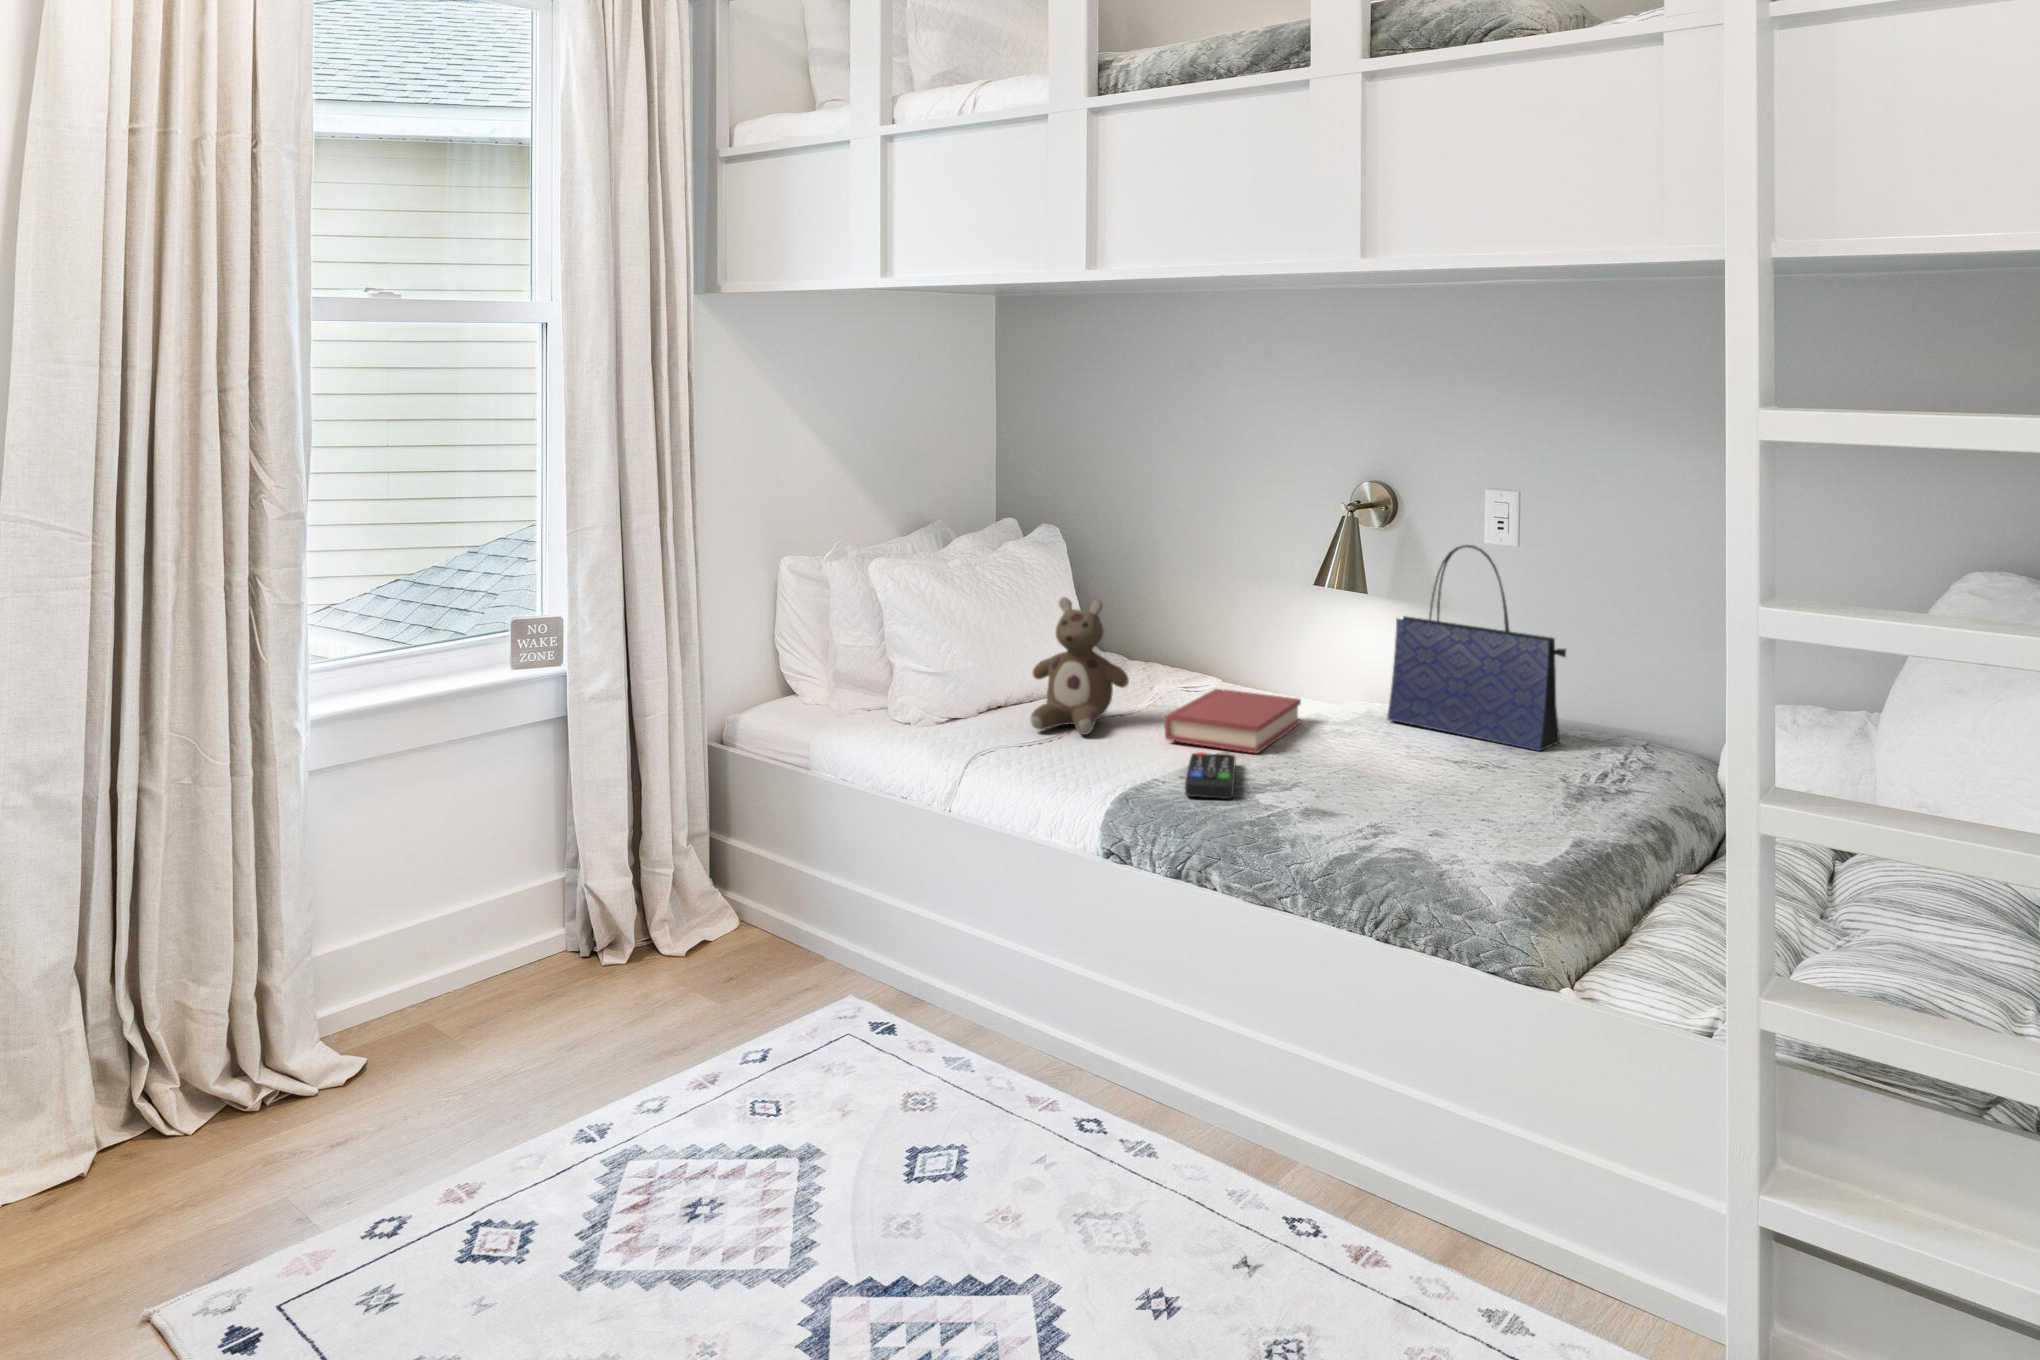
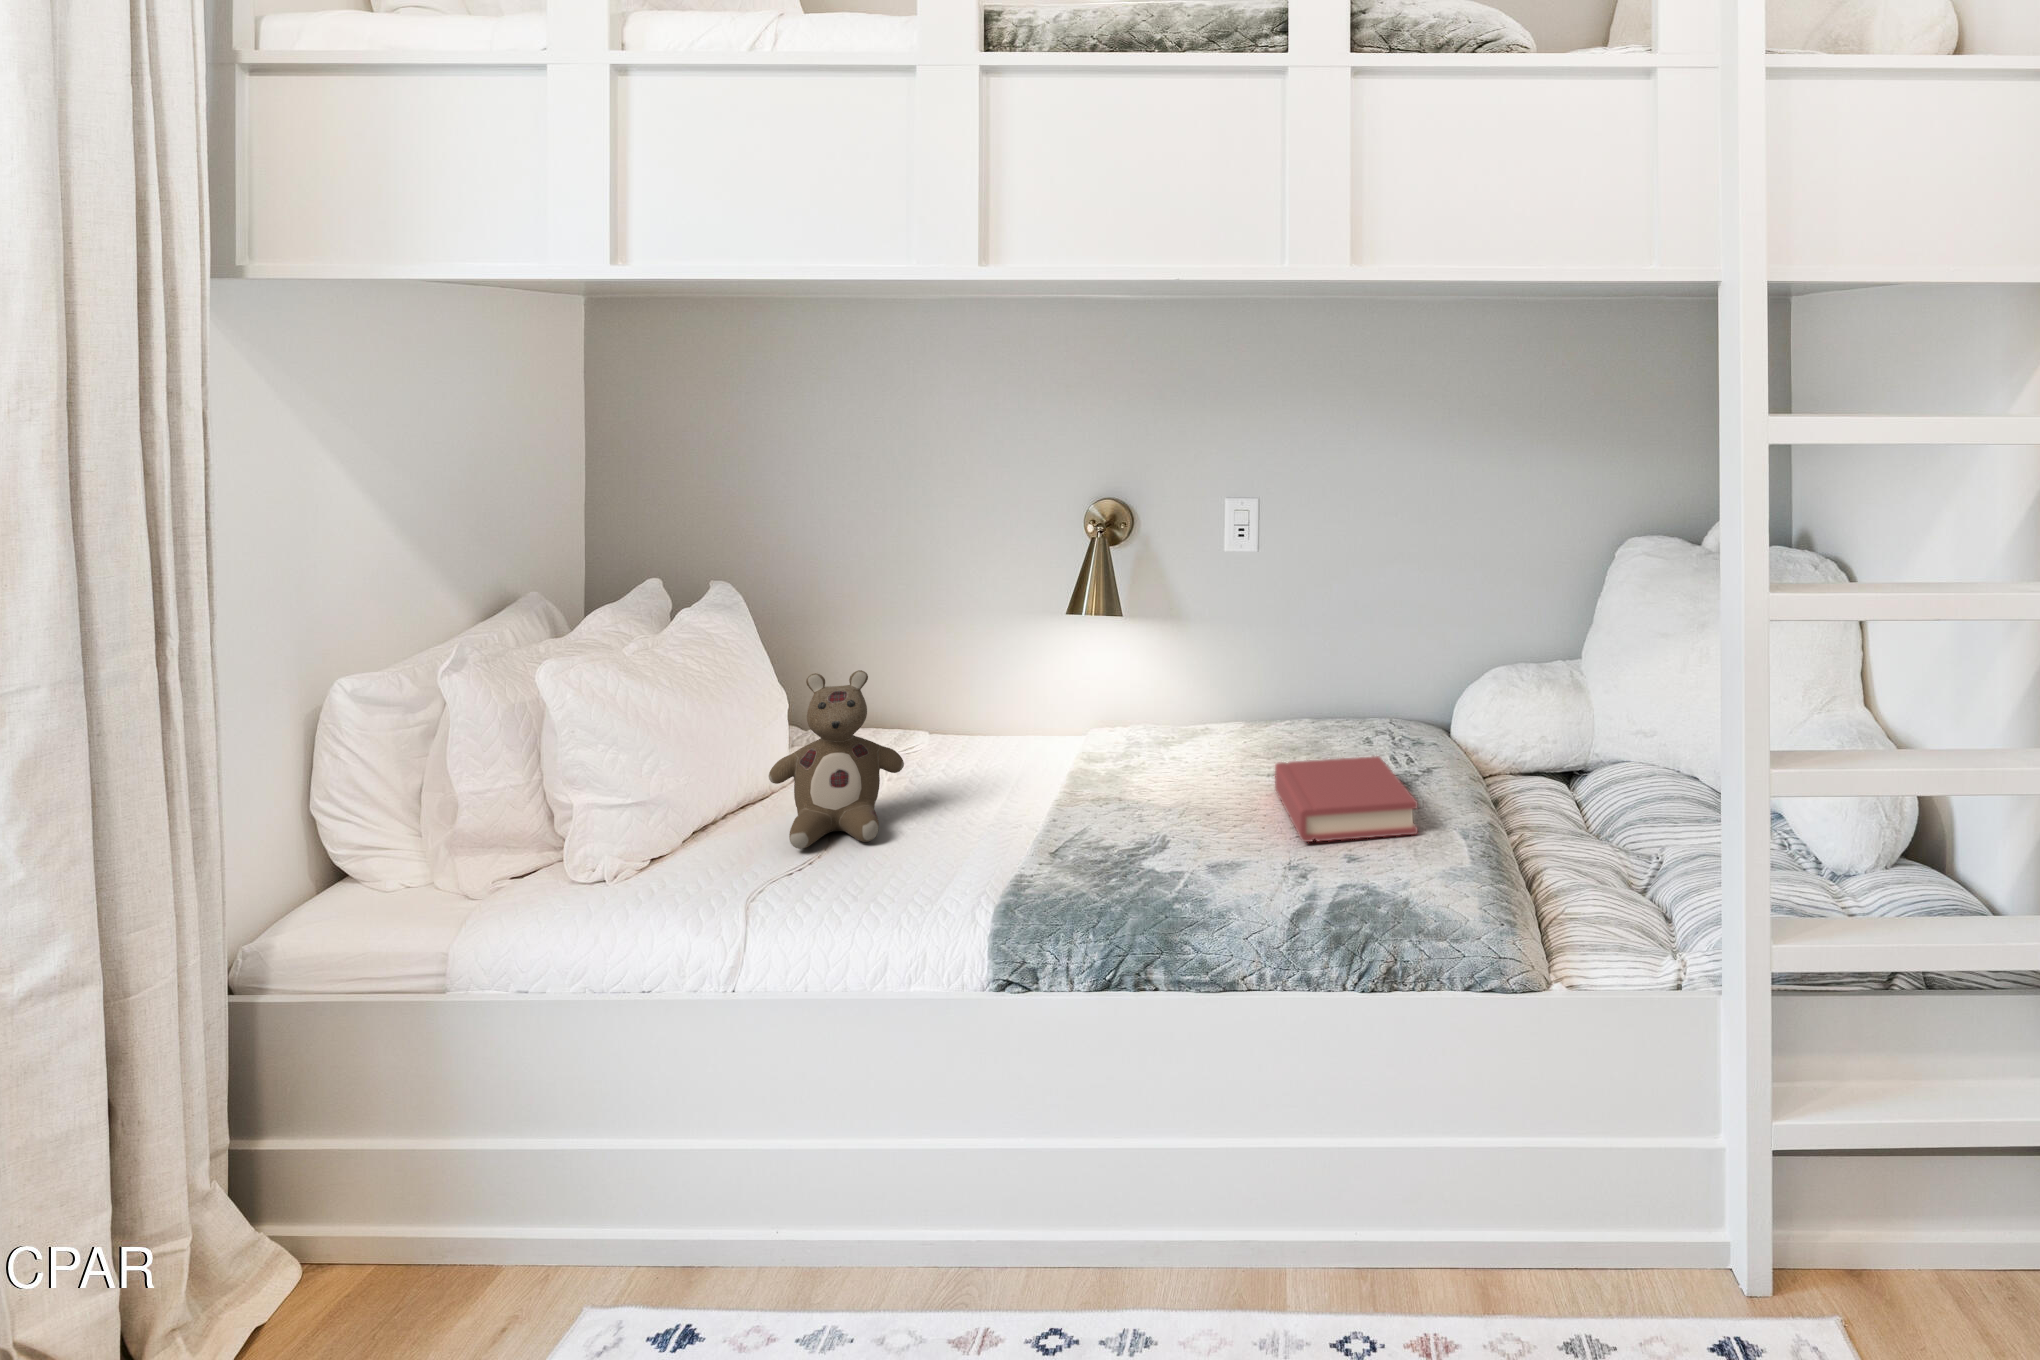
tote bag: present [1387,545,1566,751] -> none [1170,558,1350,752]
hardback book: present [1165,689,1301,753] -> present [1275,756,1418,842]
remote control: present [1185,752,1236,799] -> none [1036,826,1128,889]

